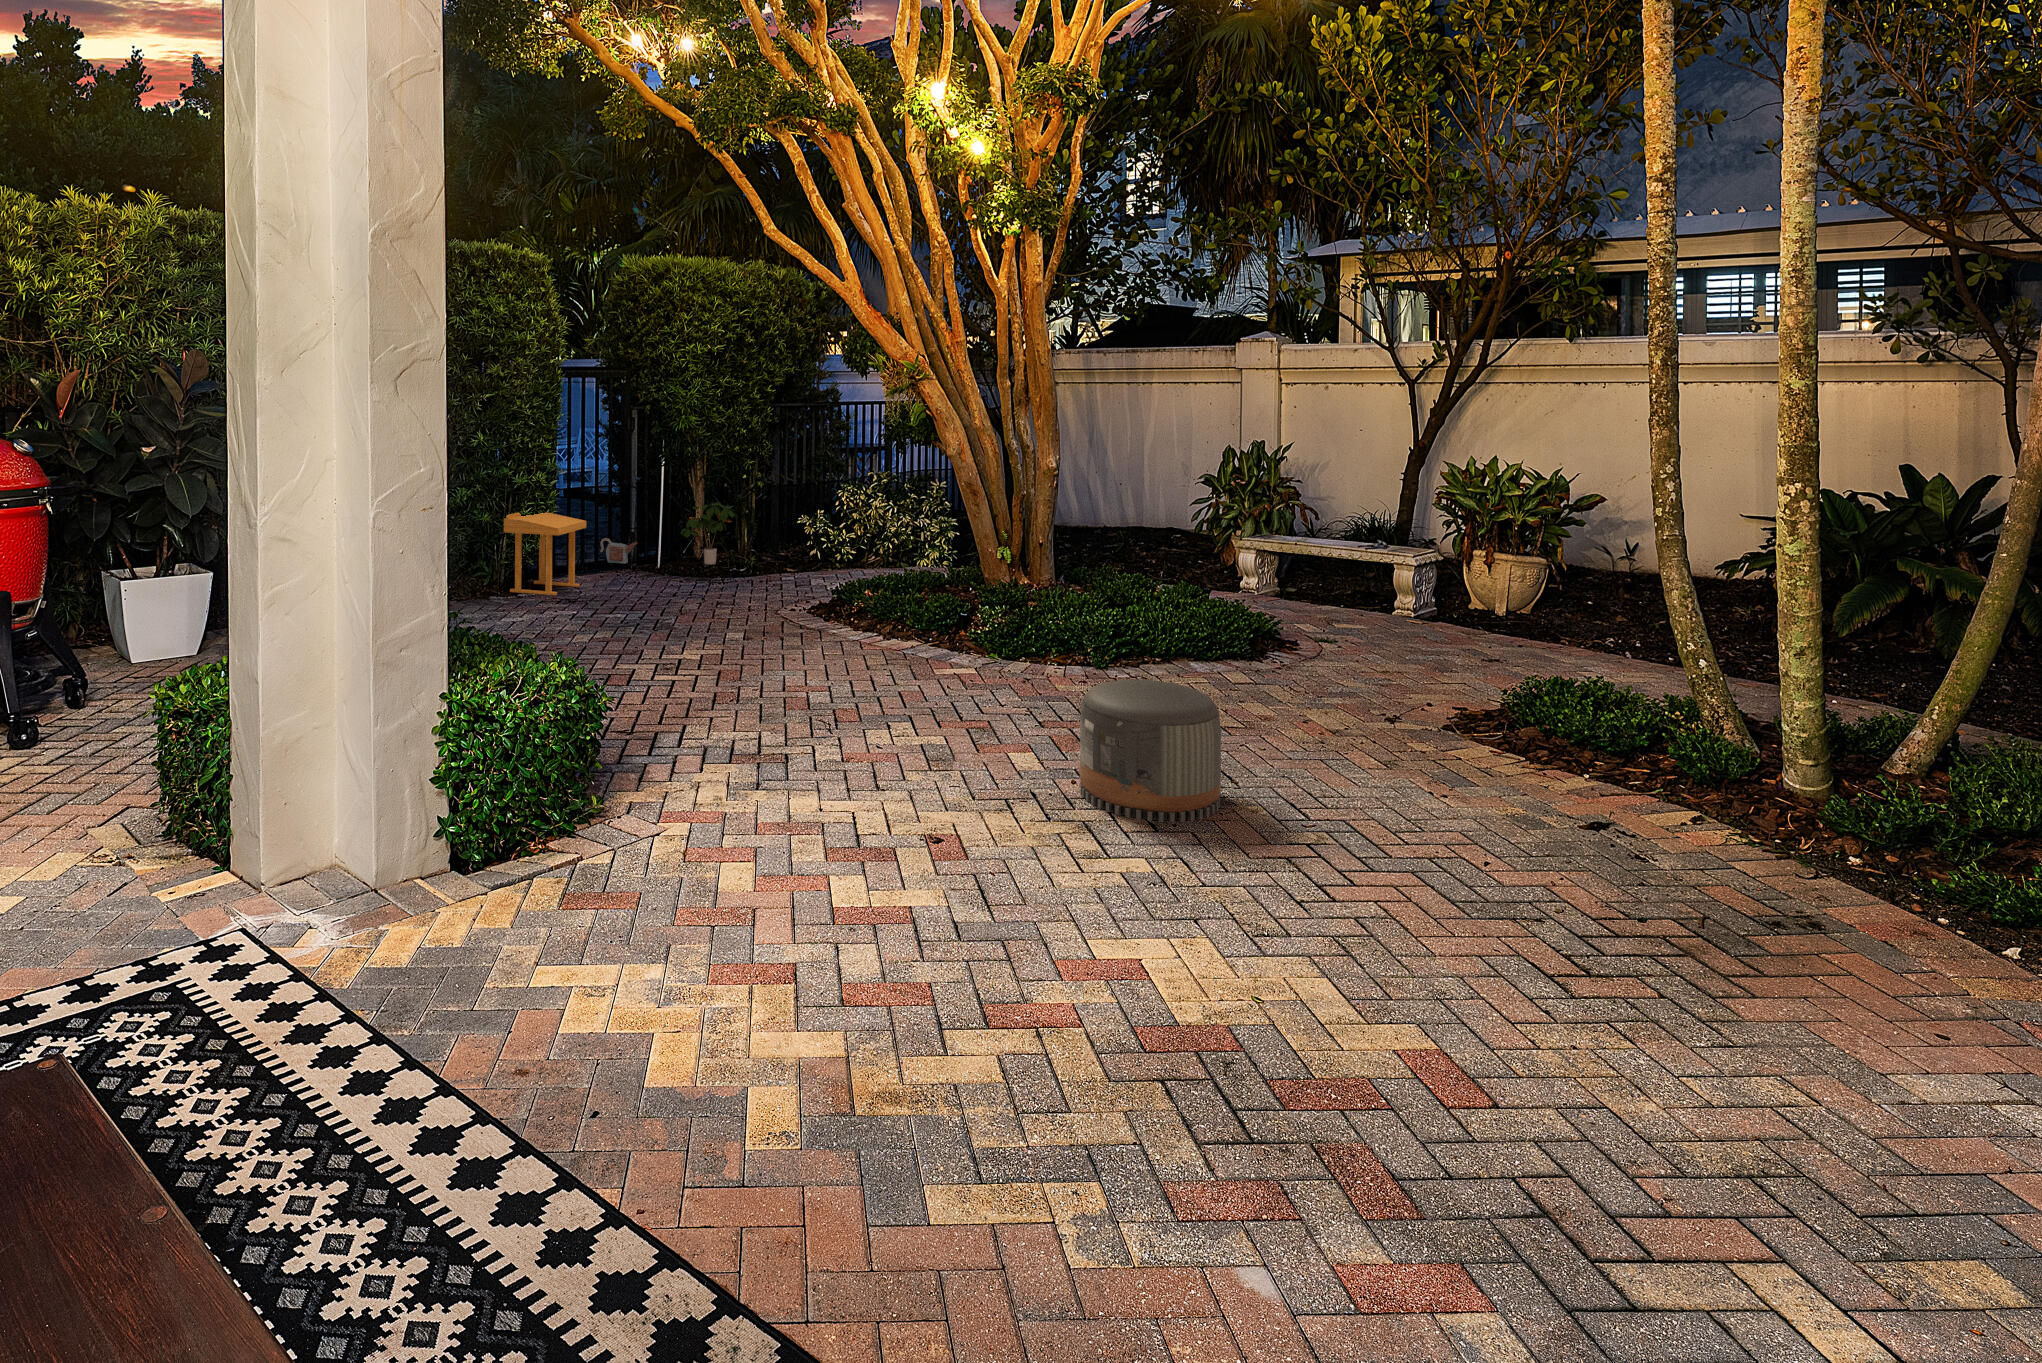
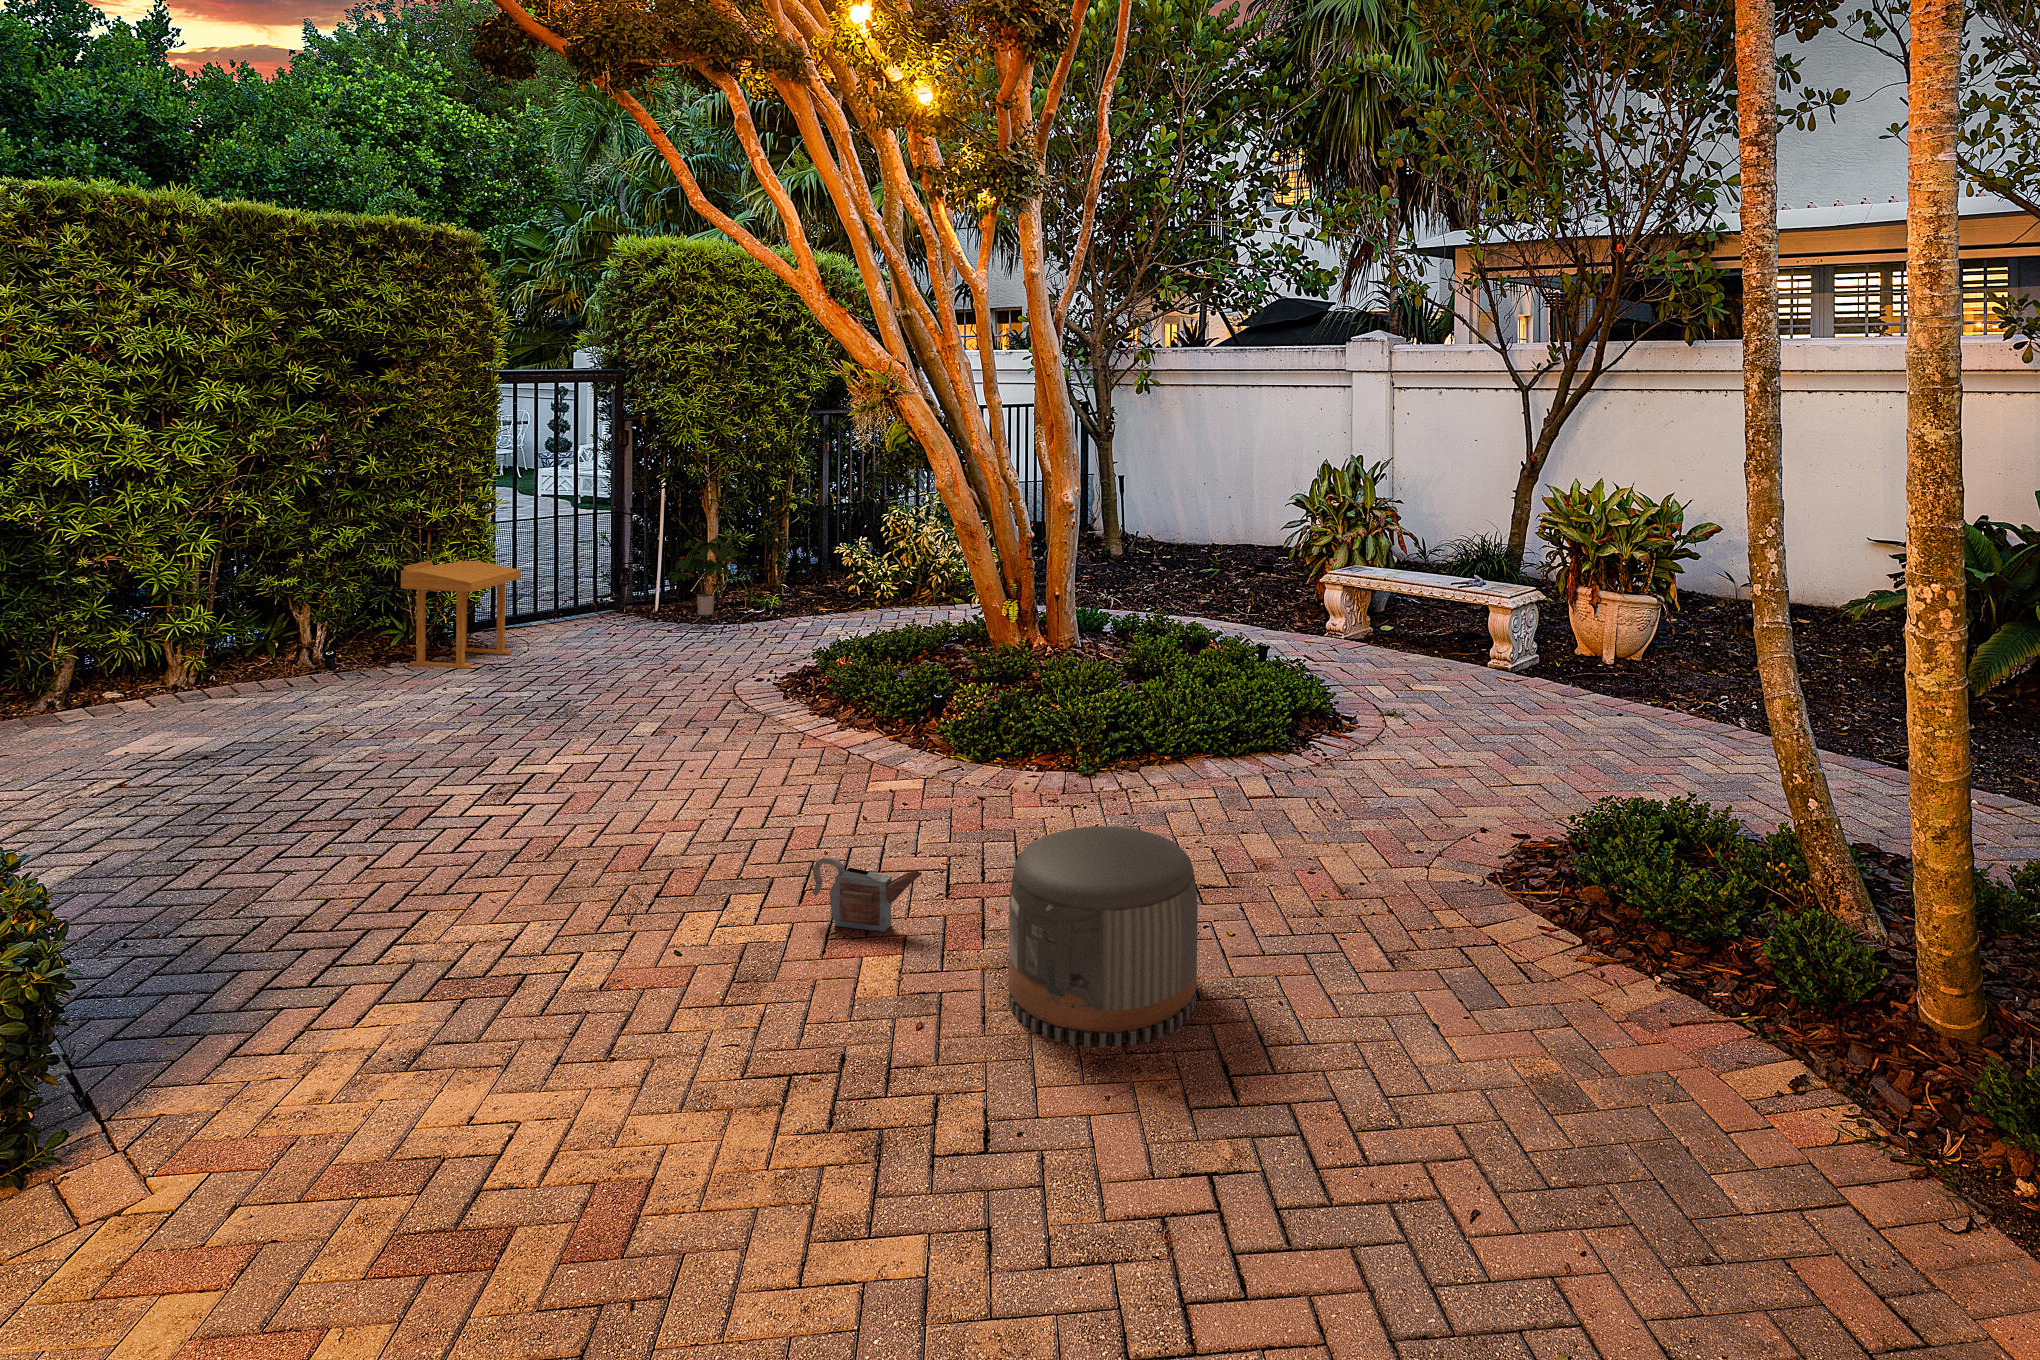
watering can: present [600,538,638,564] -> present [812,857,922,932]

